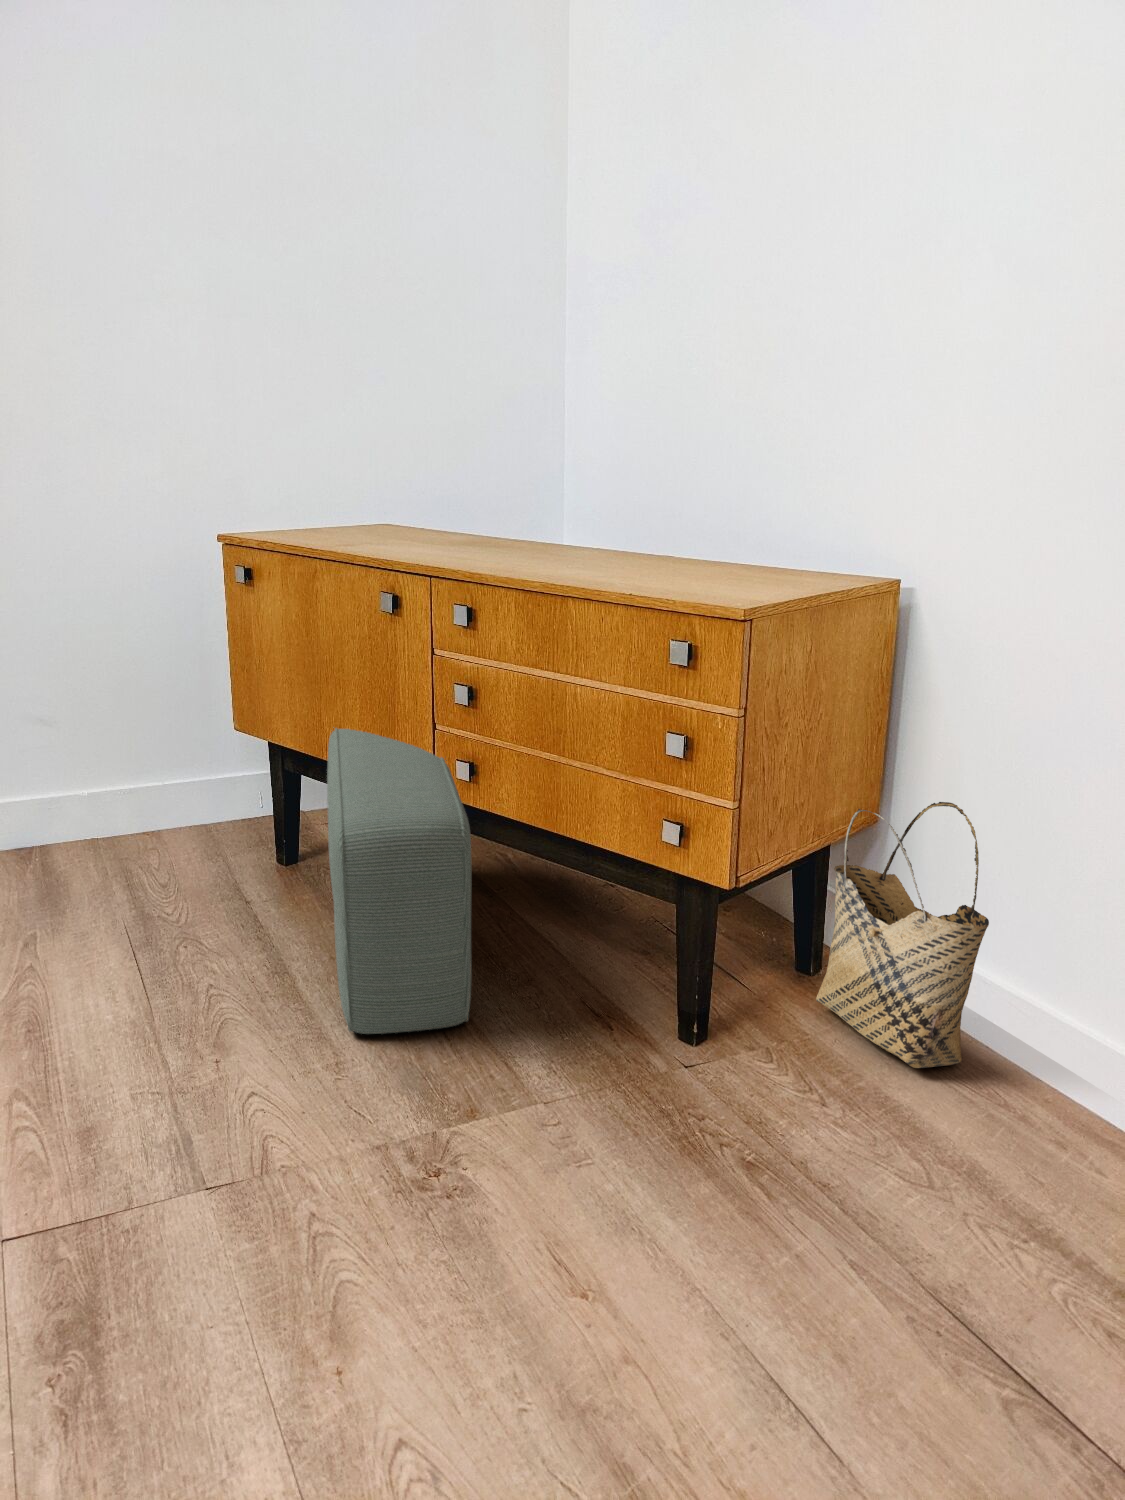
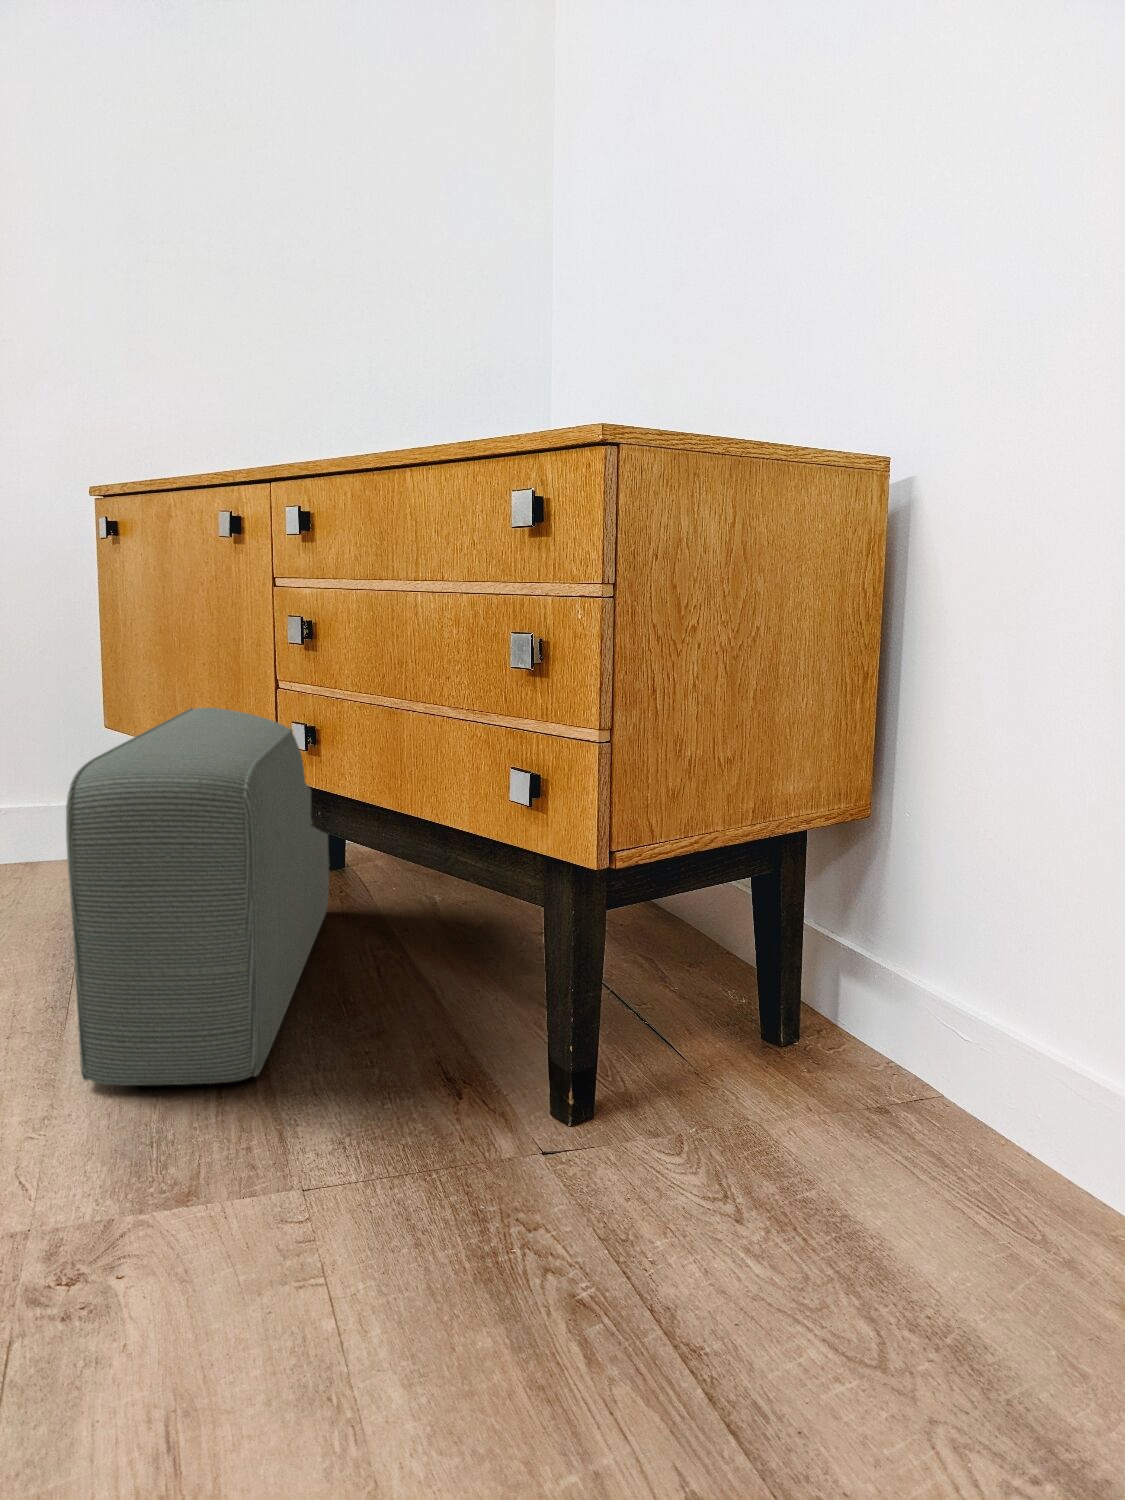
woven basket: present [816,802,989,1068] -> none [774,763,1016,1175]

